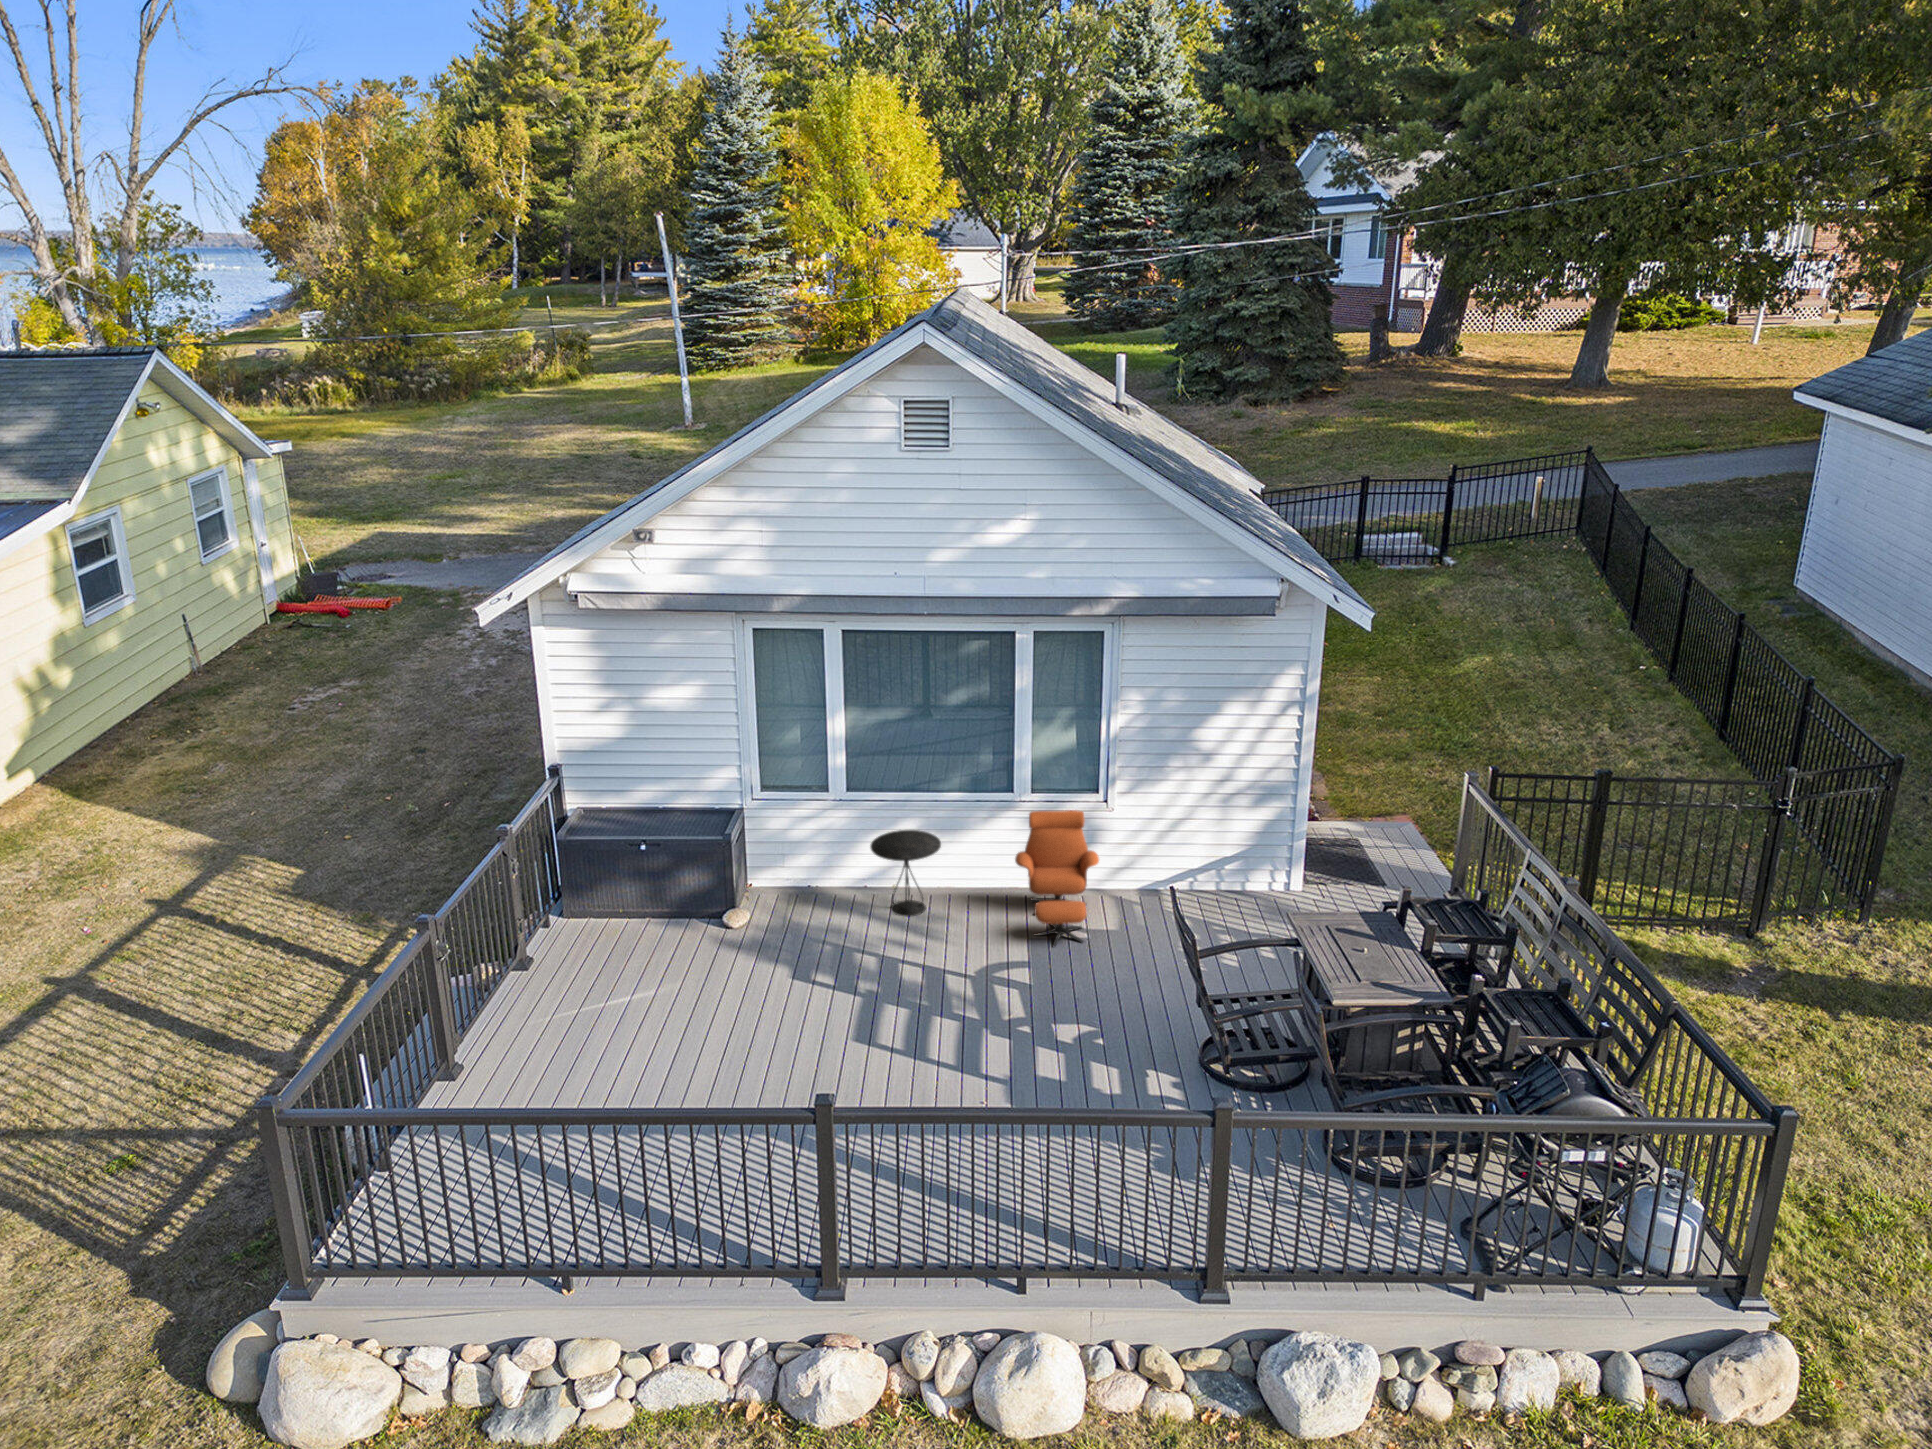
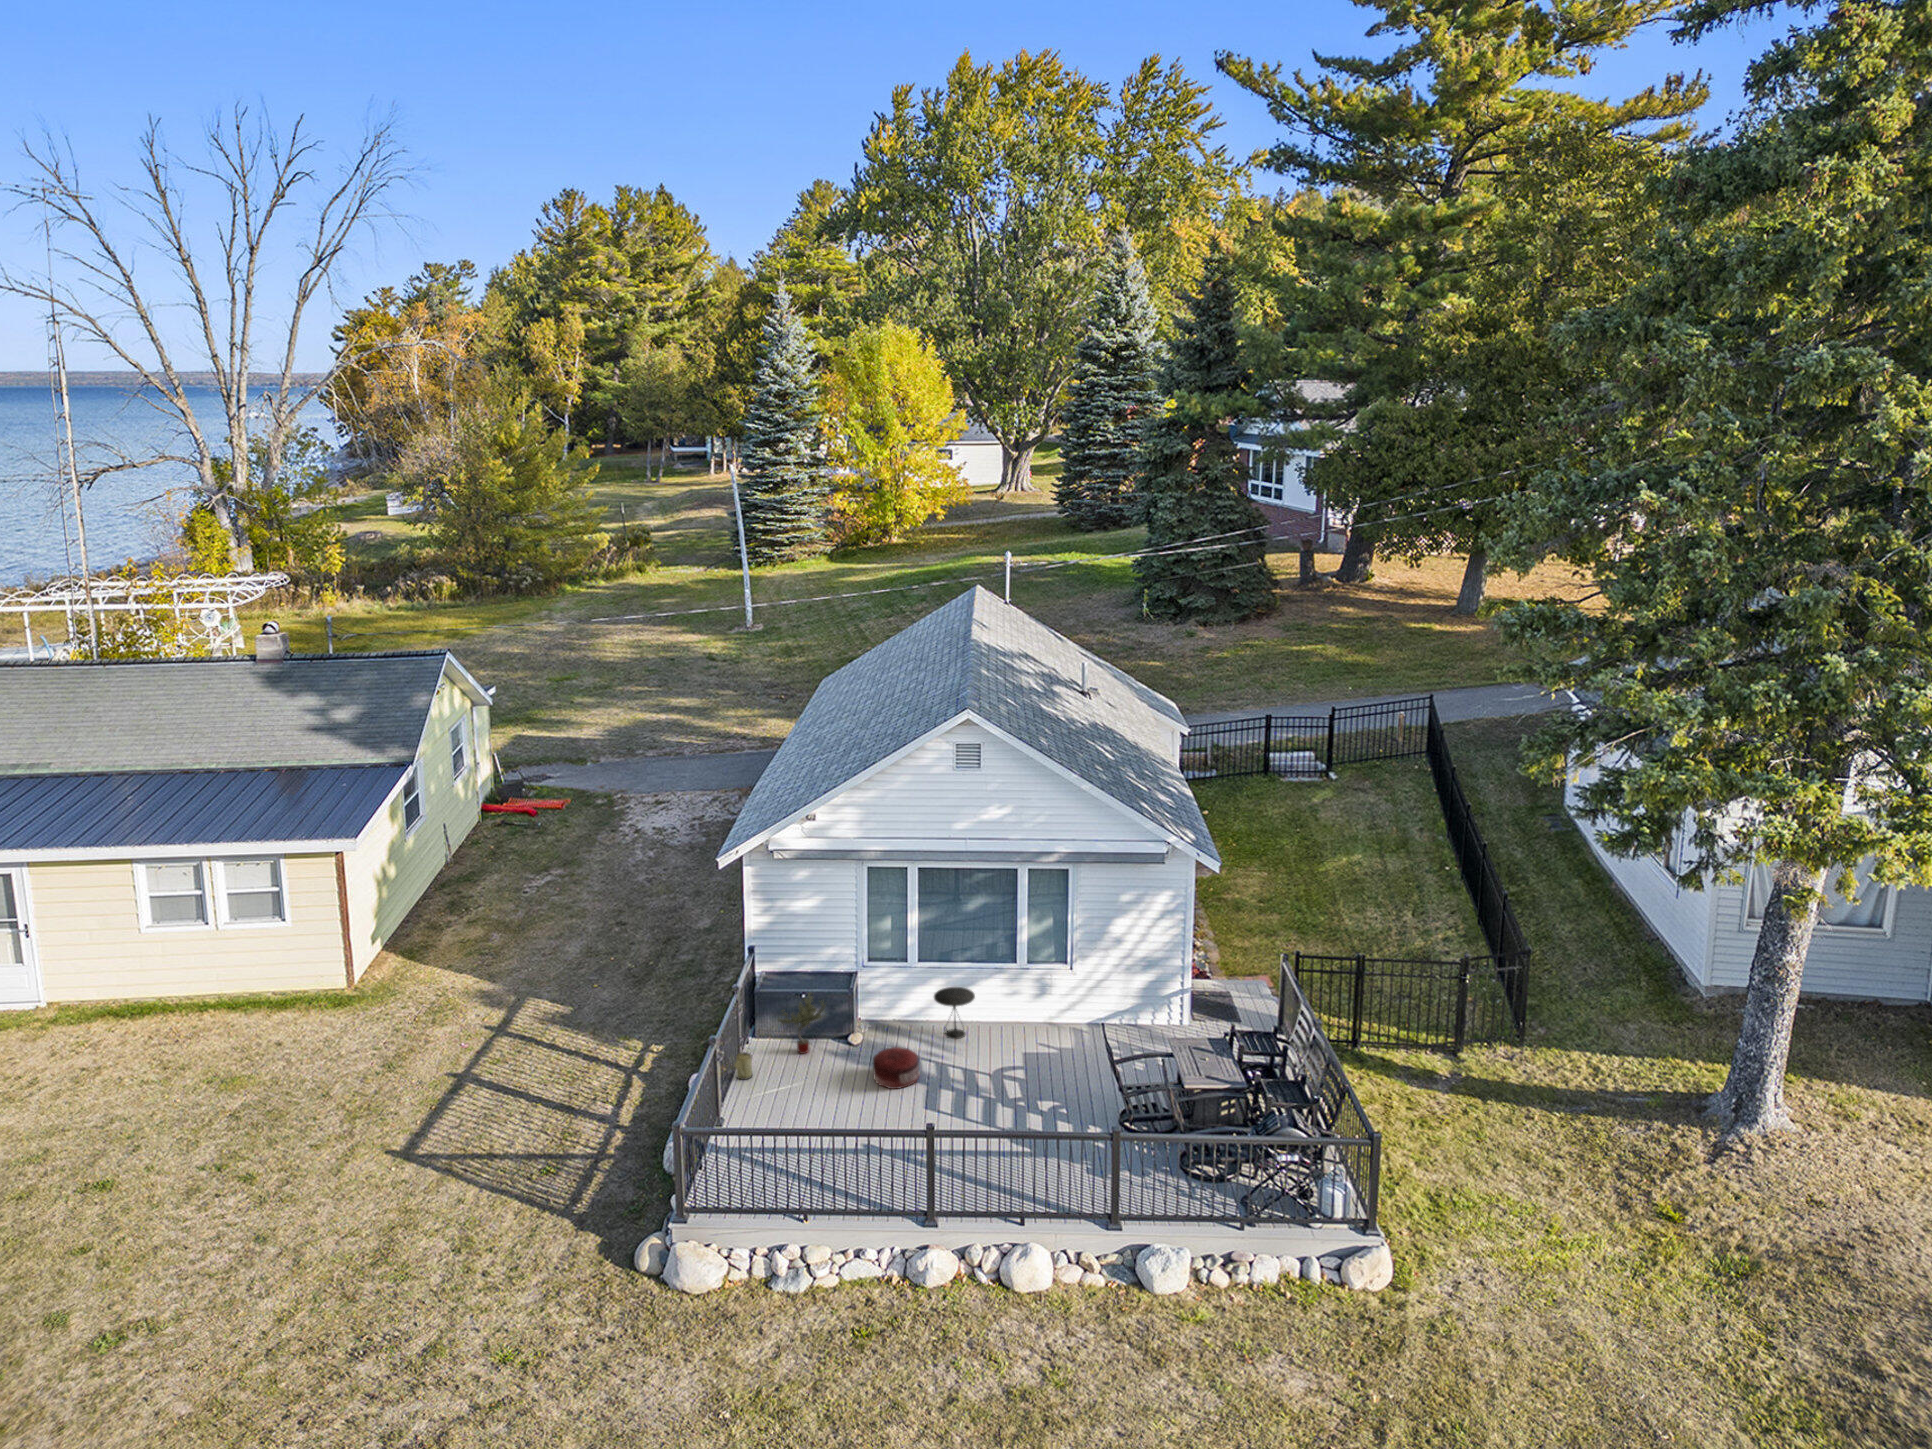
lounge chair: present [1015,810,1099,947] -> none [1018,976,1068,1059]
potted tree: none [592,835,681,943] -> present [777,993,827,1054]
pouf: none [754,929,840,1004] -> present [873,1047,920,1089]
watering can: none [499,933,541,989] -> present [735,1052,752,1080]

